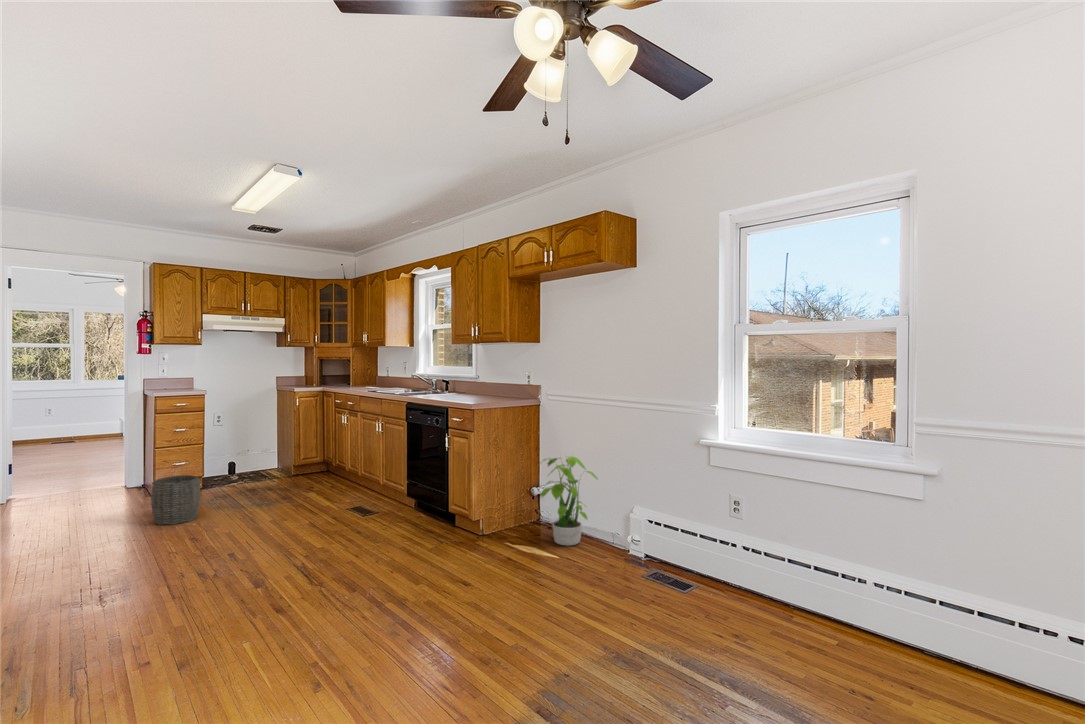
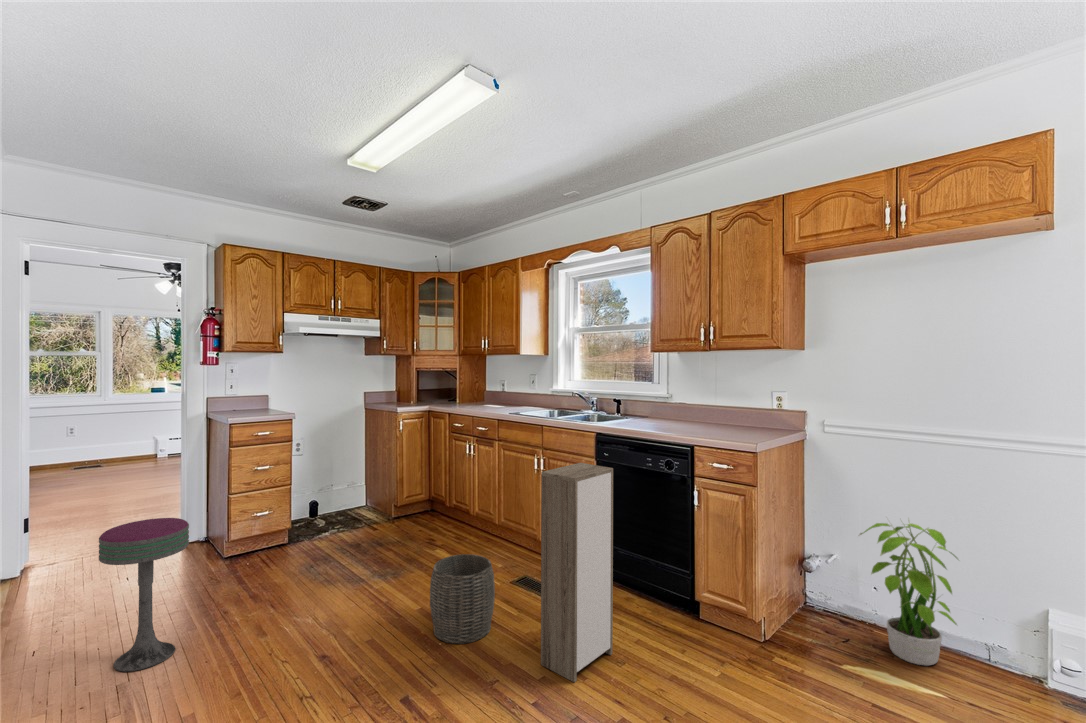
storage cabinet: none [321,416,373,549] -> present [541,463,613,682]
bar stool: none [47,451,107,542] -> present [99,518,189,672]
woven basket: present [151,475,200,525] -> present [430,554,495,644]

